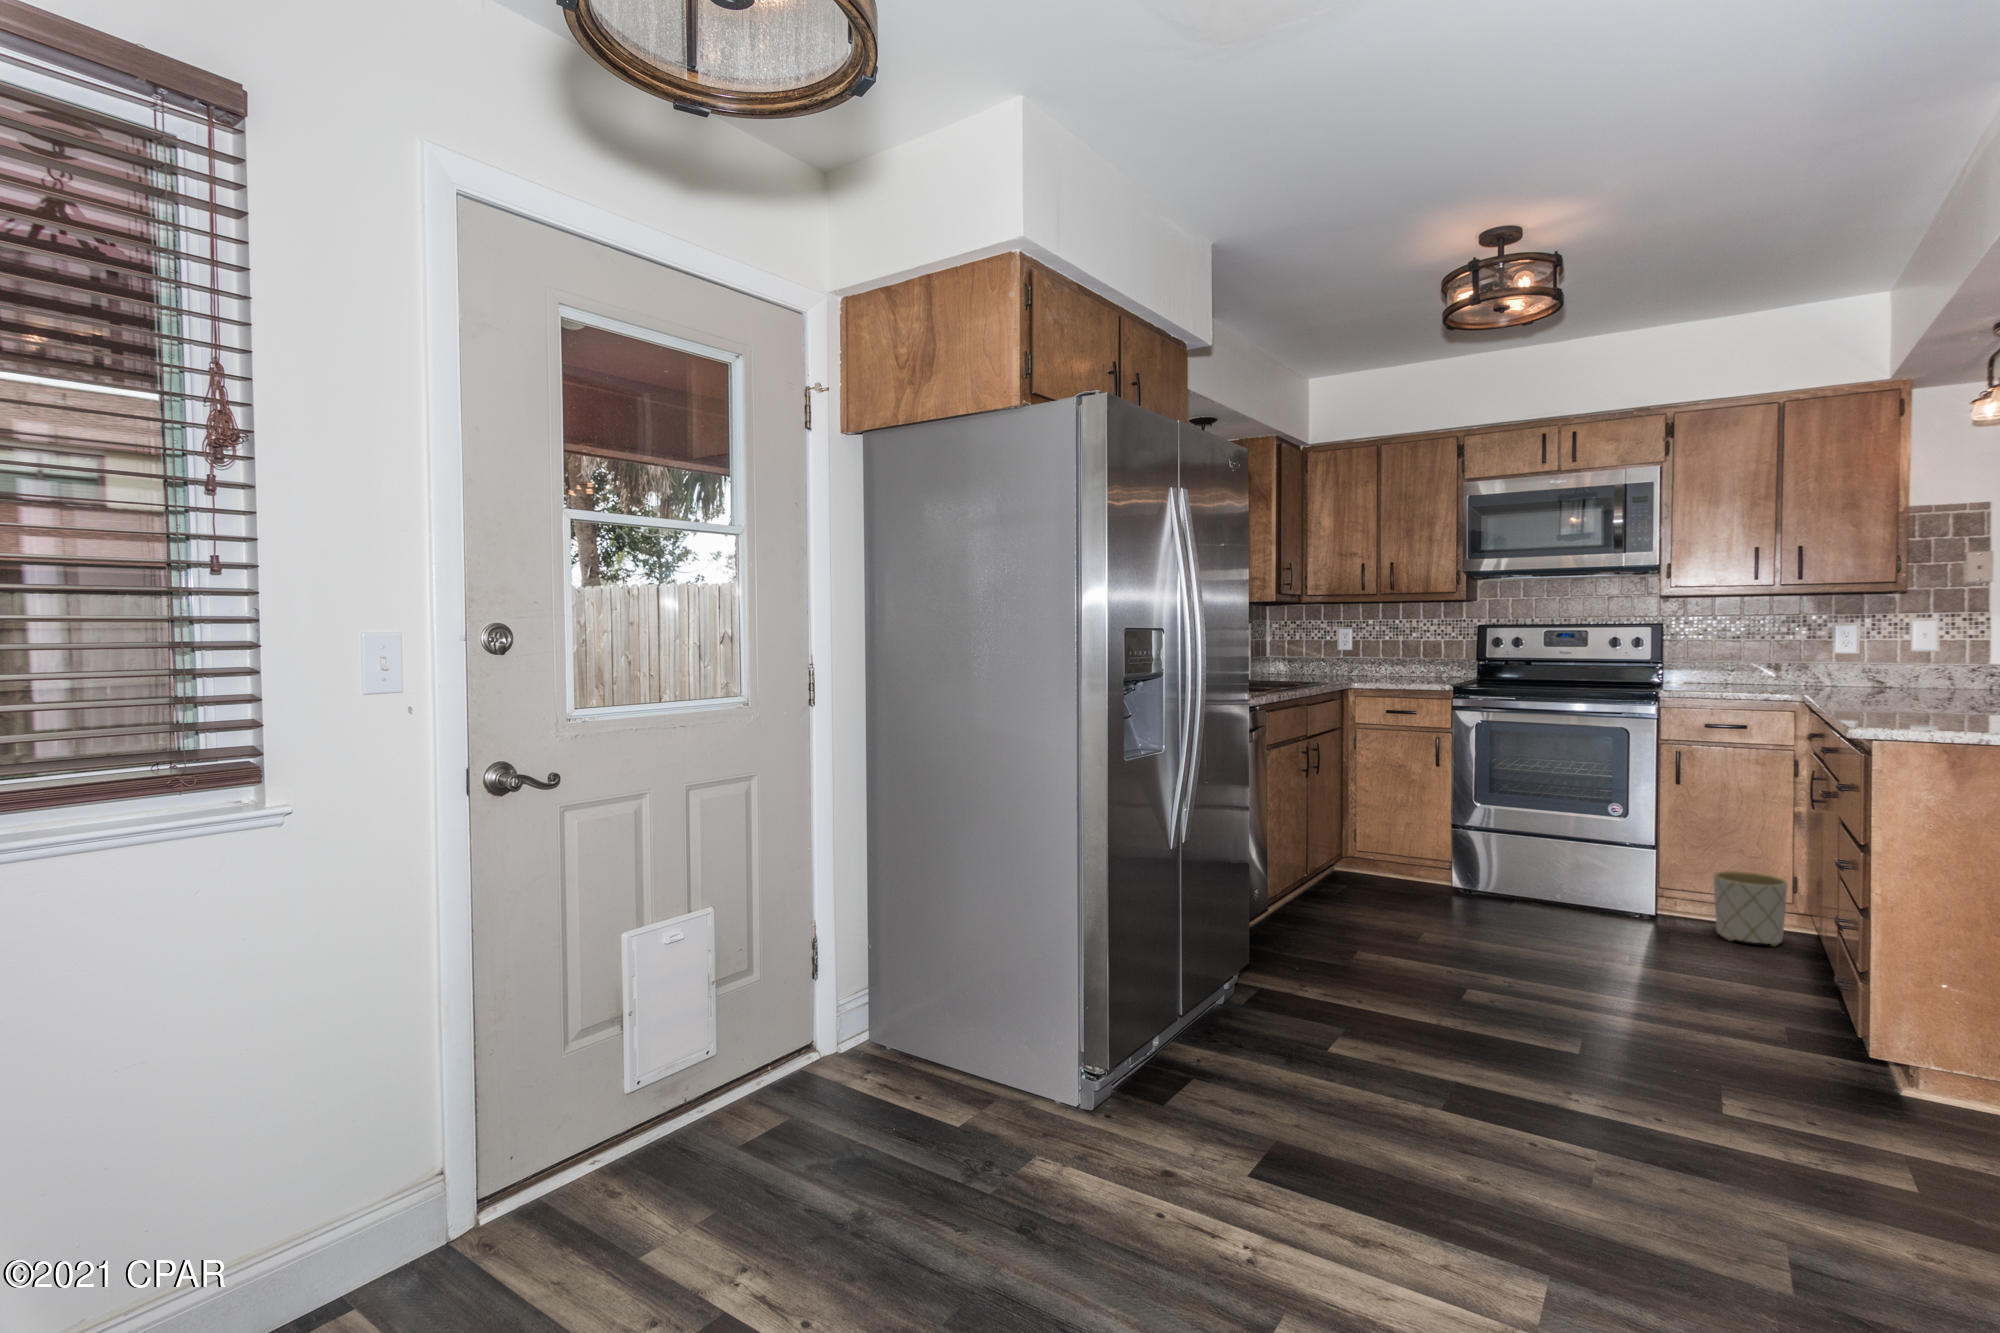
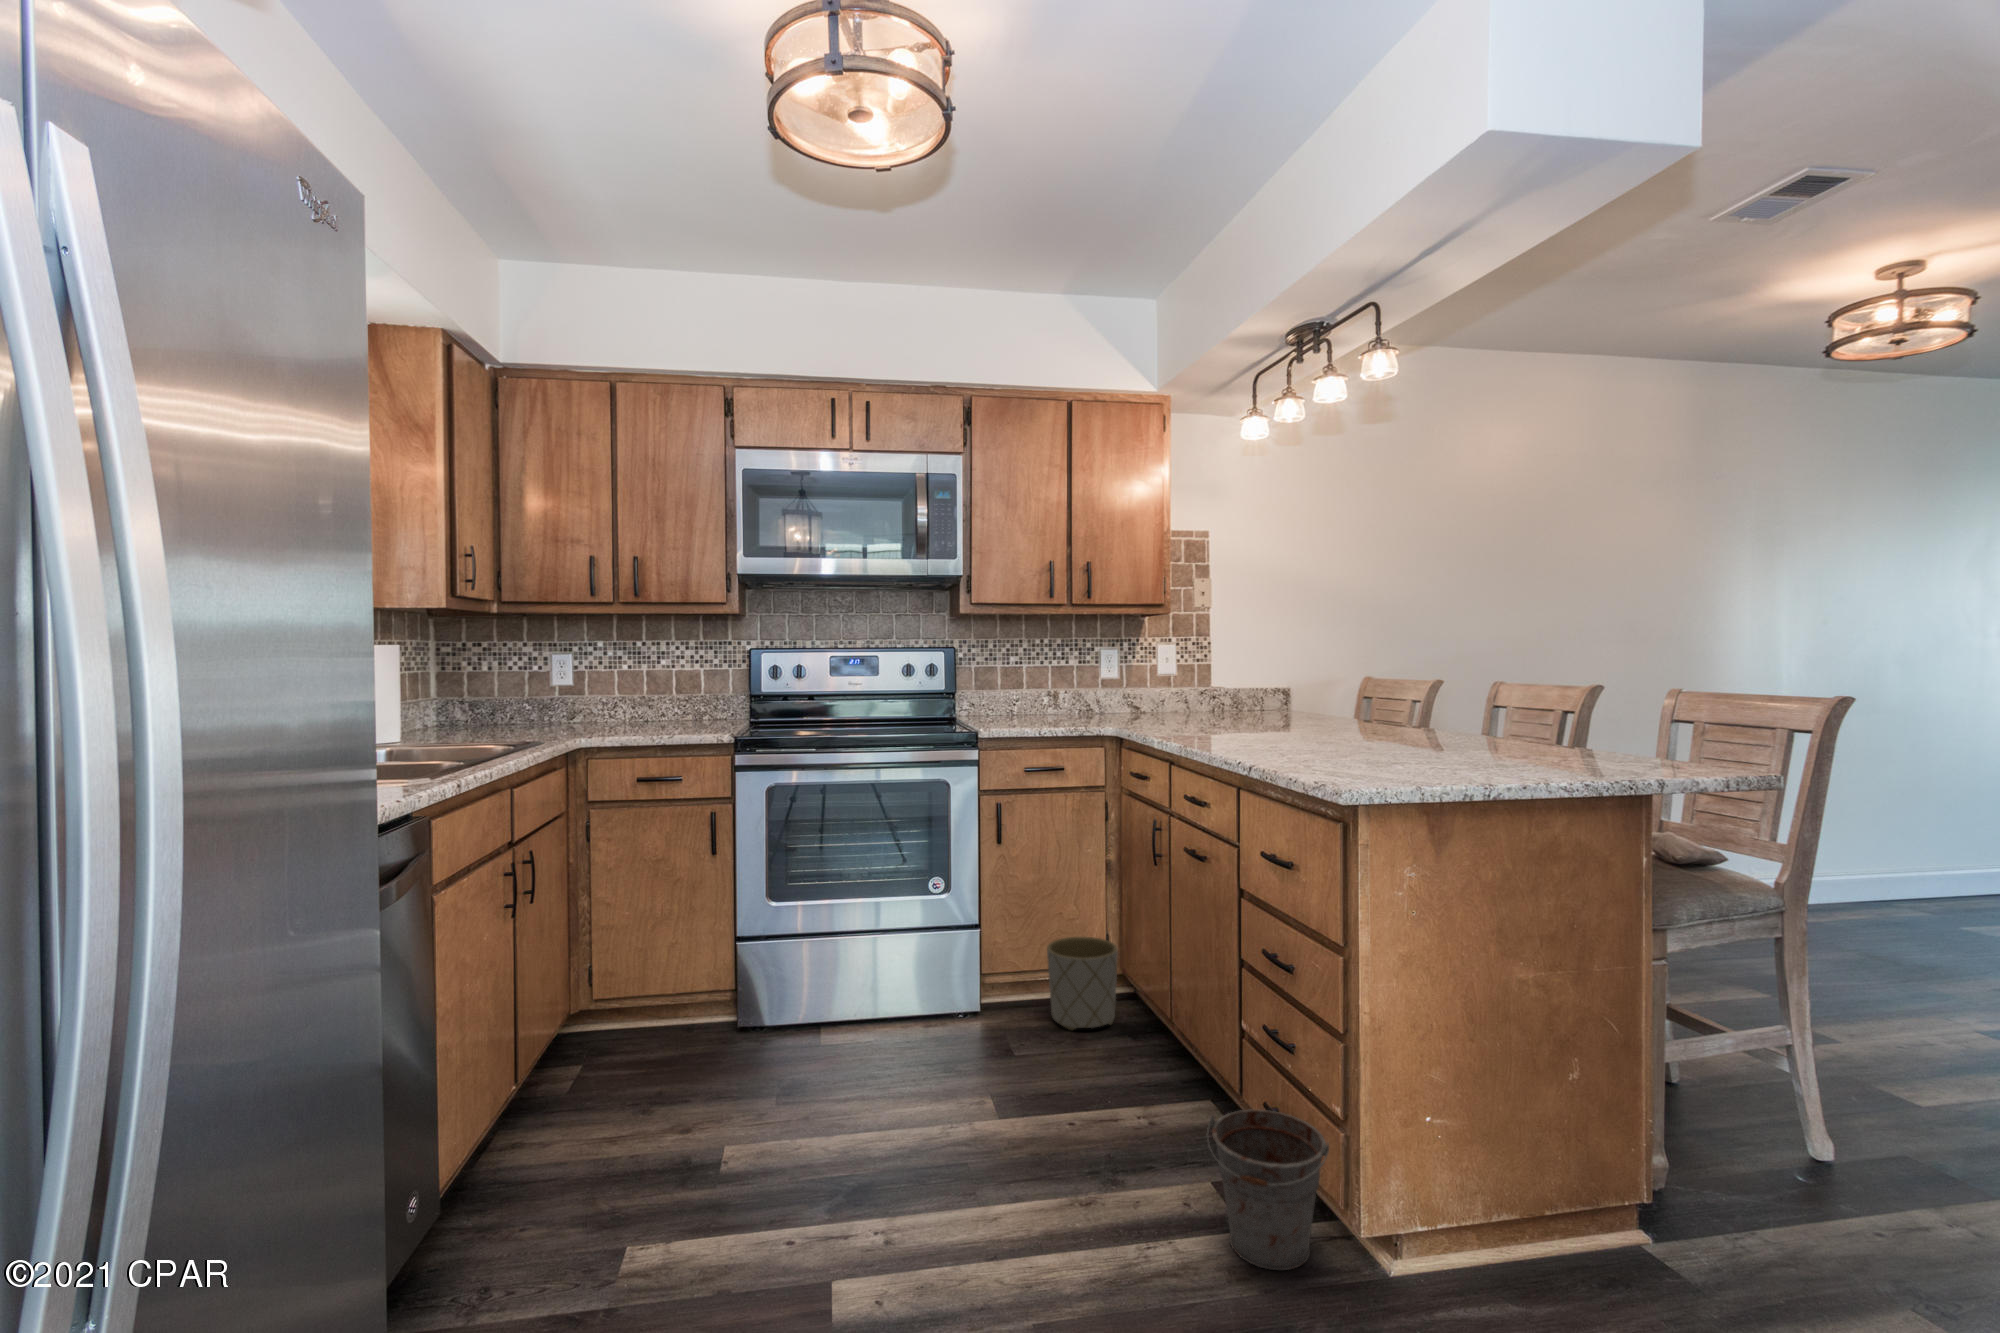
bucket: none [1731,953,1833,1057] -> present [1206,1110,1329,1270]

